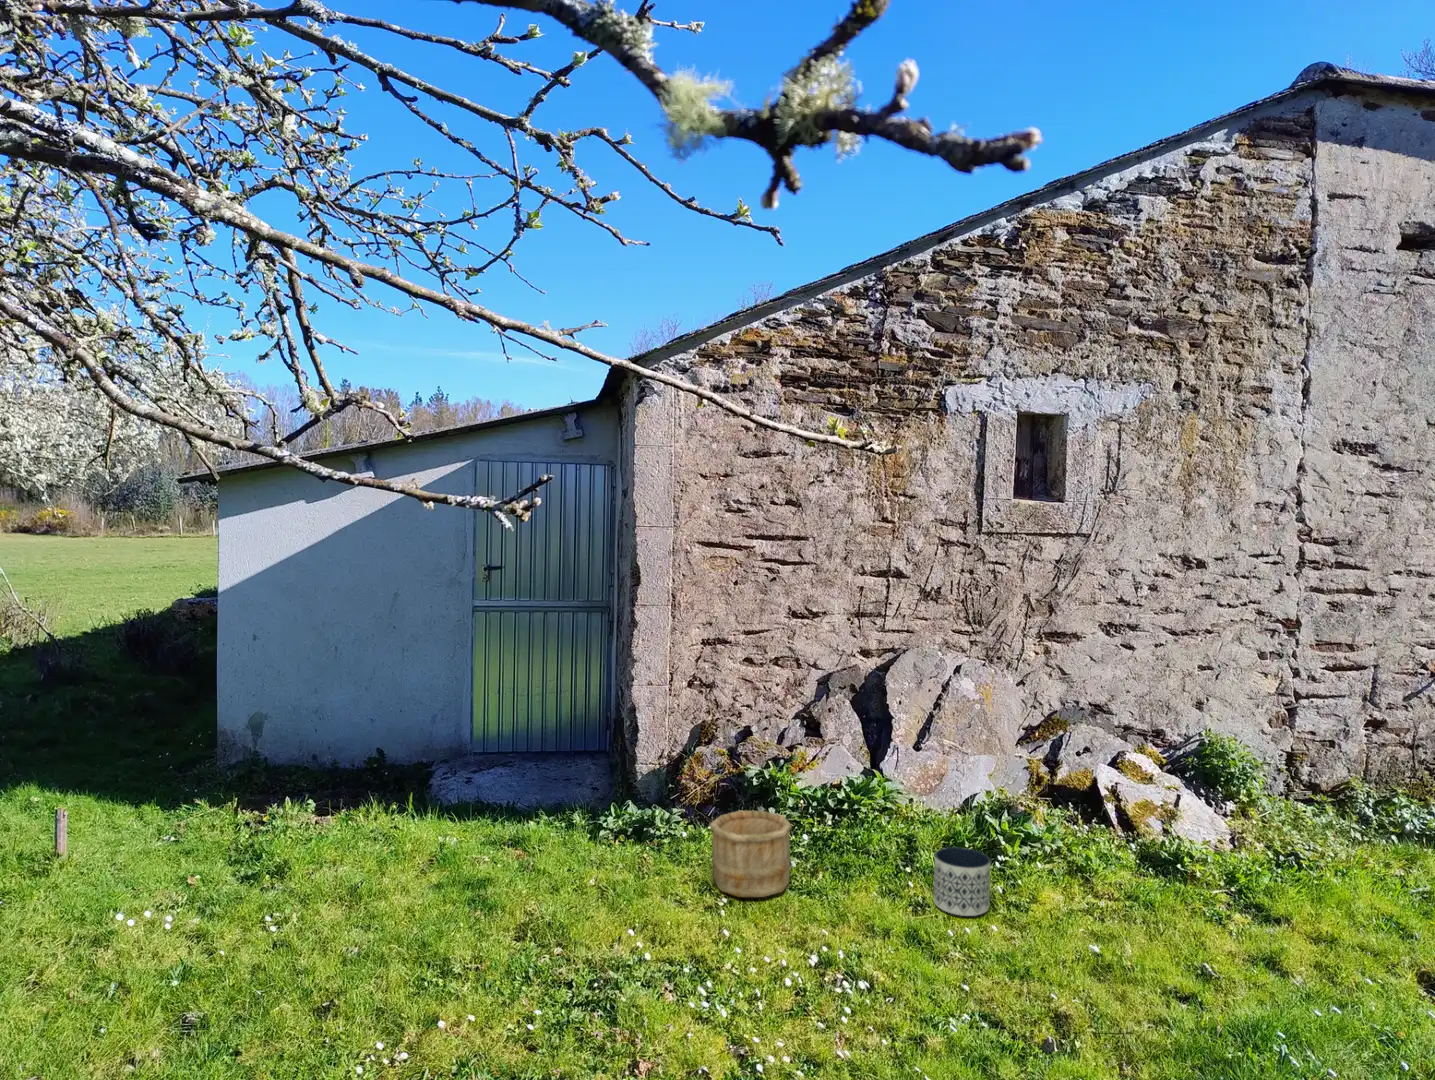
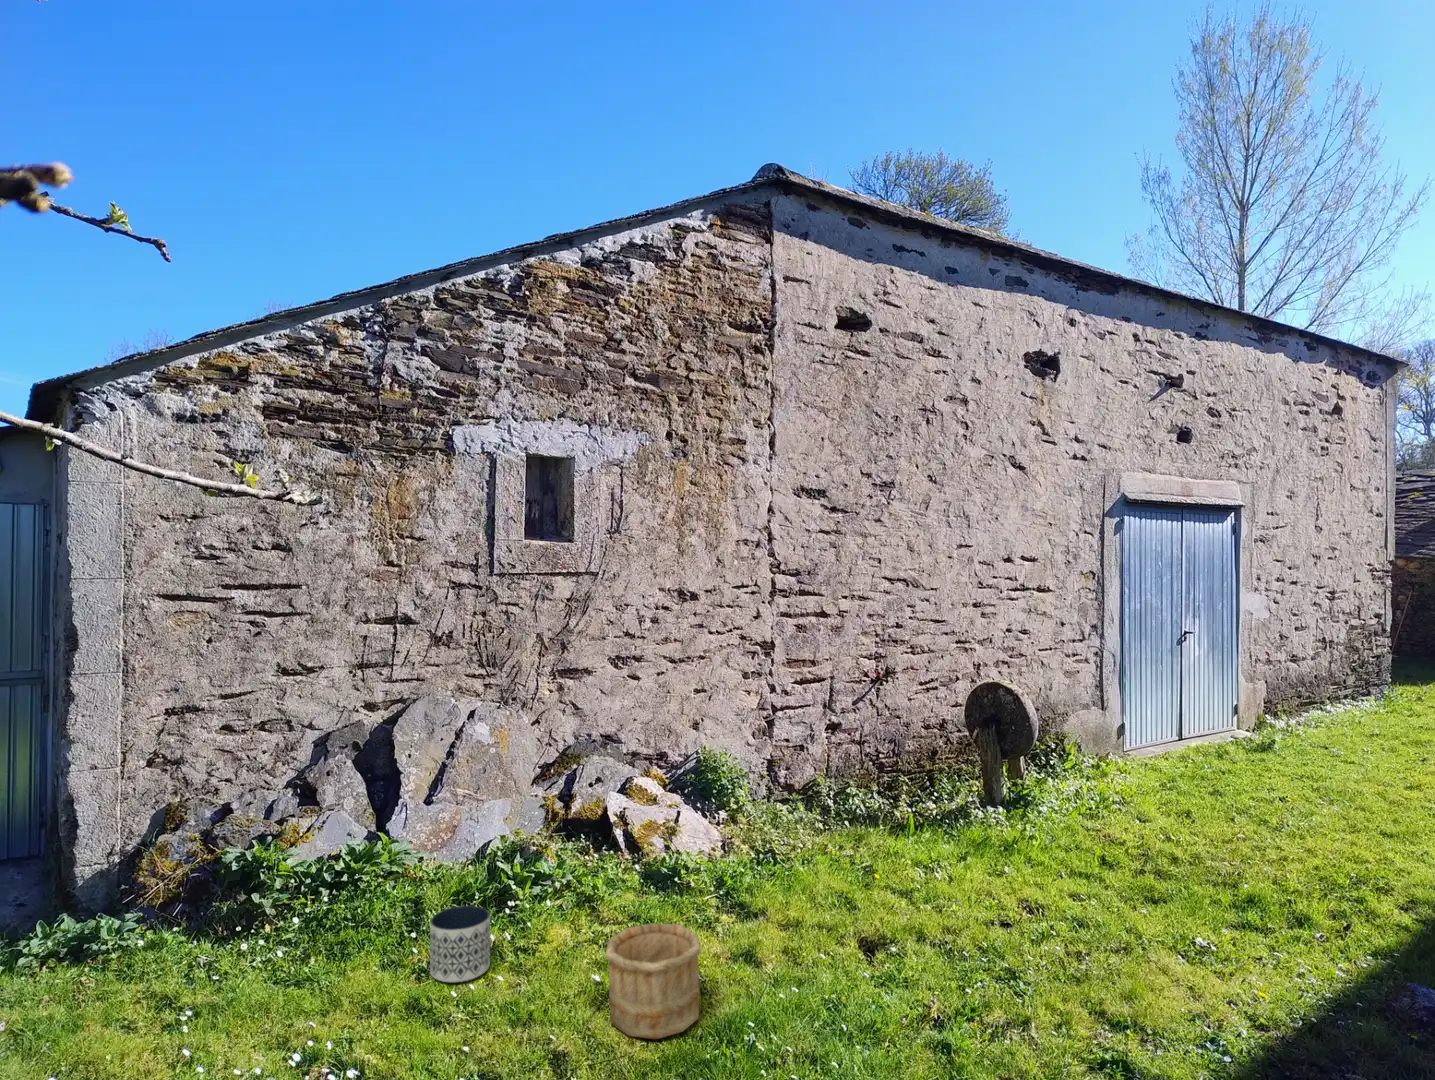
wooden bucket: present [710,811,791,897] -> present [605,923,700,1039]

